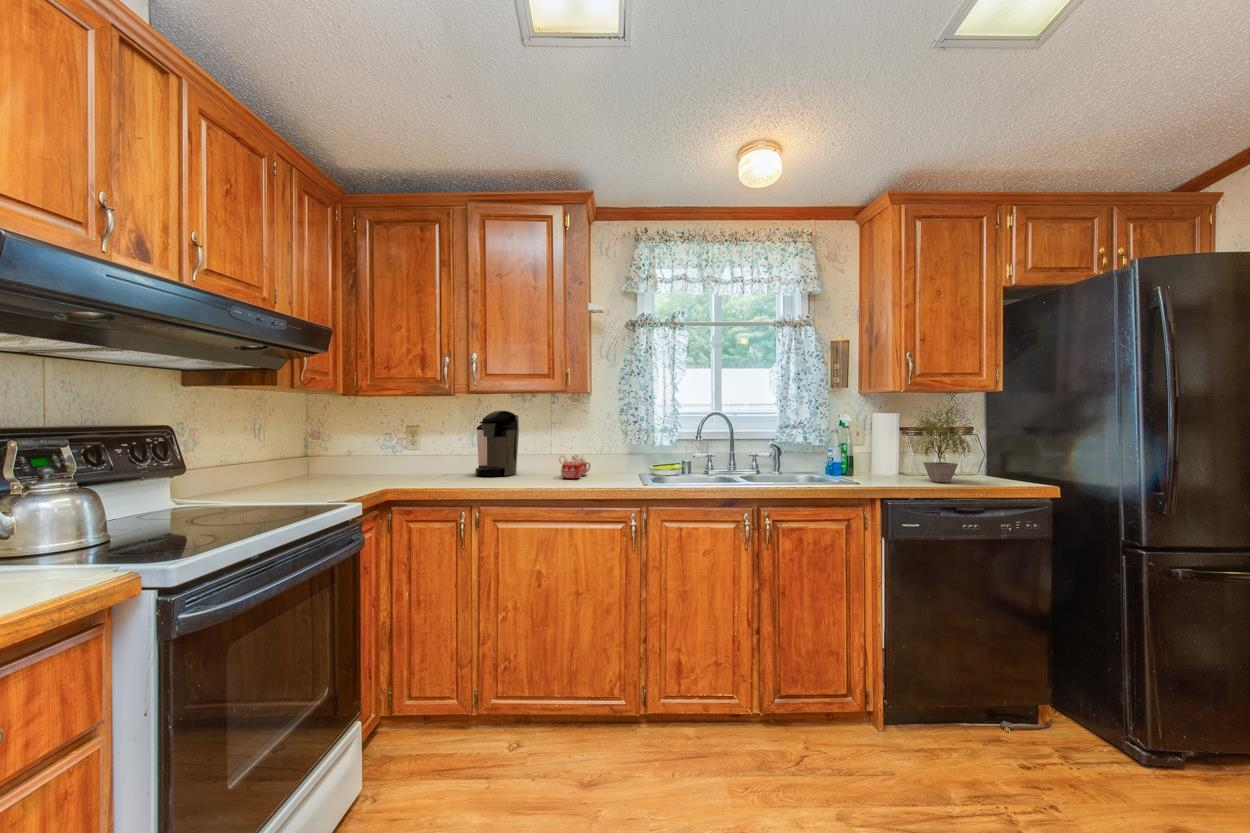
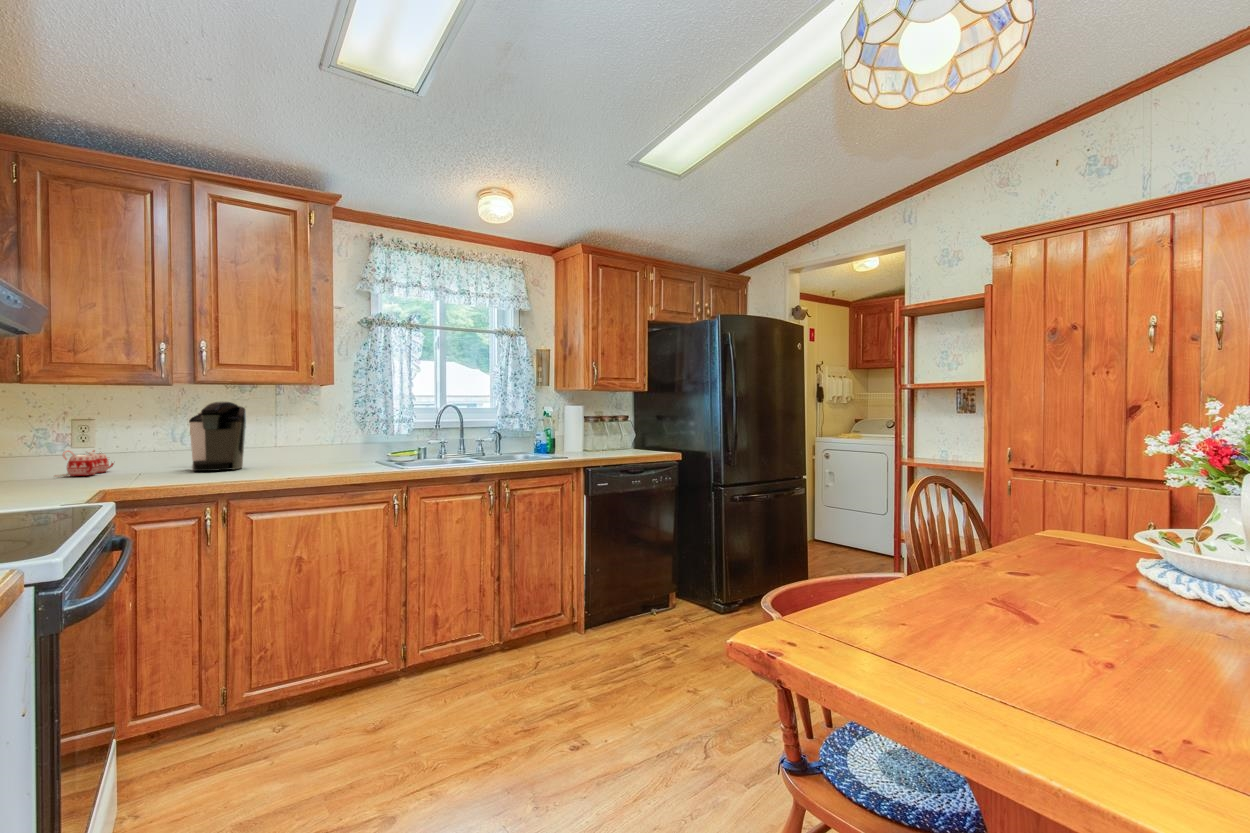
potted plant: present [908,396,978,482] -> none [590,394,642,455]
mug: present [554,455,590,479] -> present [55,450,114,477]

